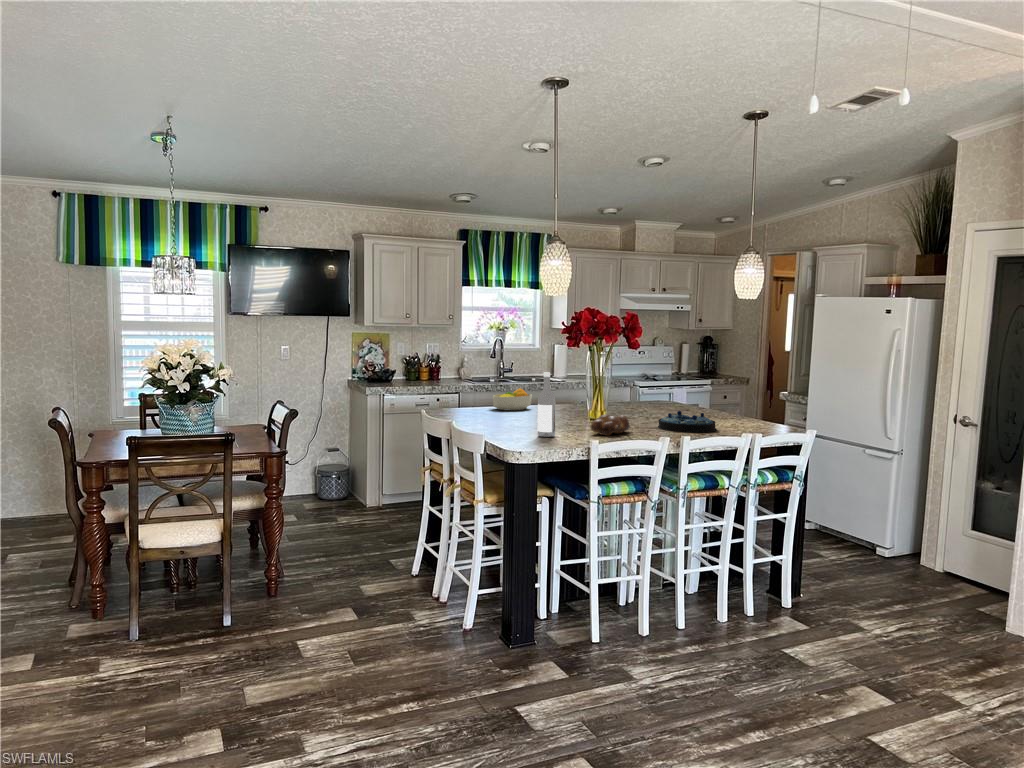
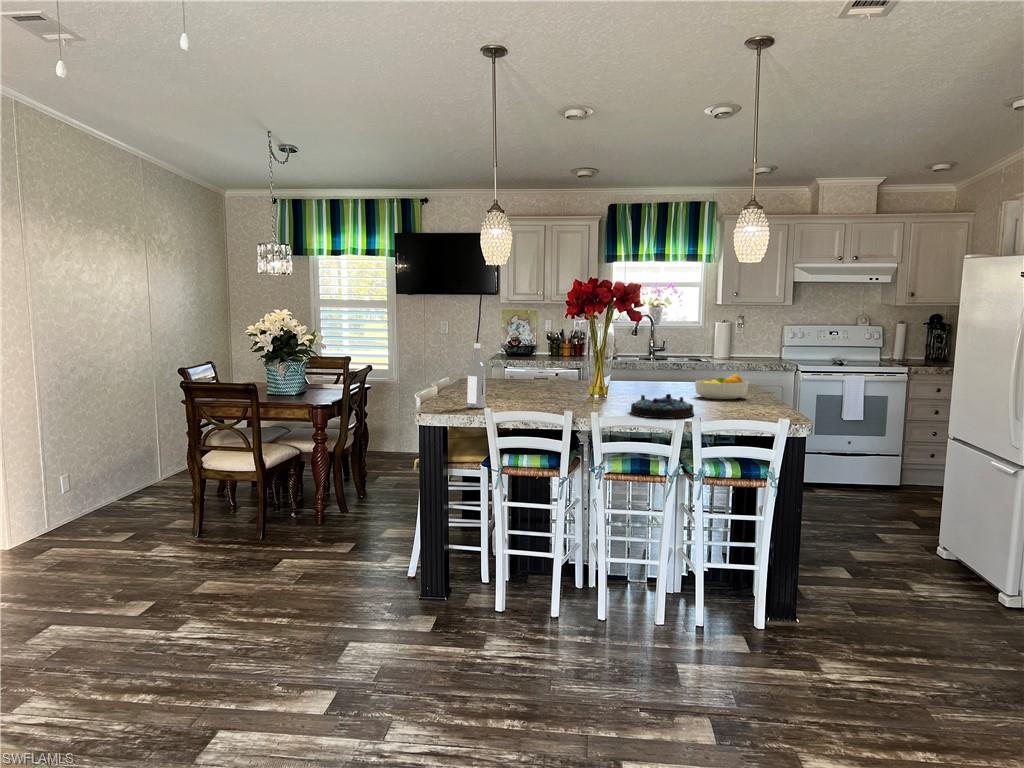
fruit bowl: present [492,388,532,410] -> present [695,374,749,399]
bread loaf: present [591,414,630,435] -> none [526,390,581,412]

